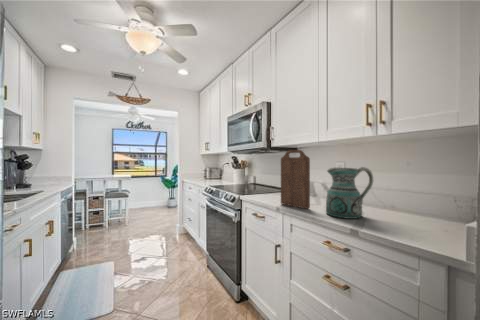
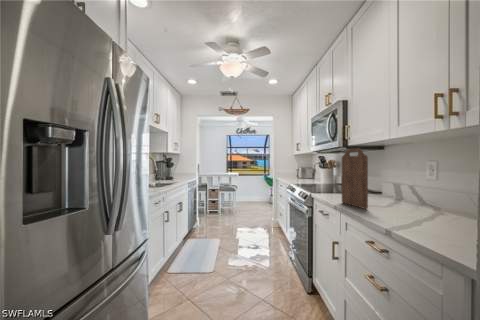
ceramic pitcher: present [326,167,373,219] -> none [380,166,443,222]

